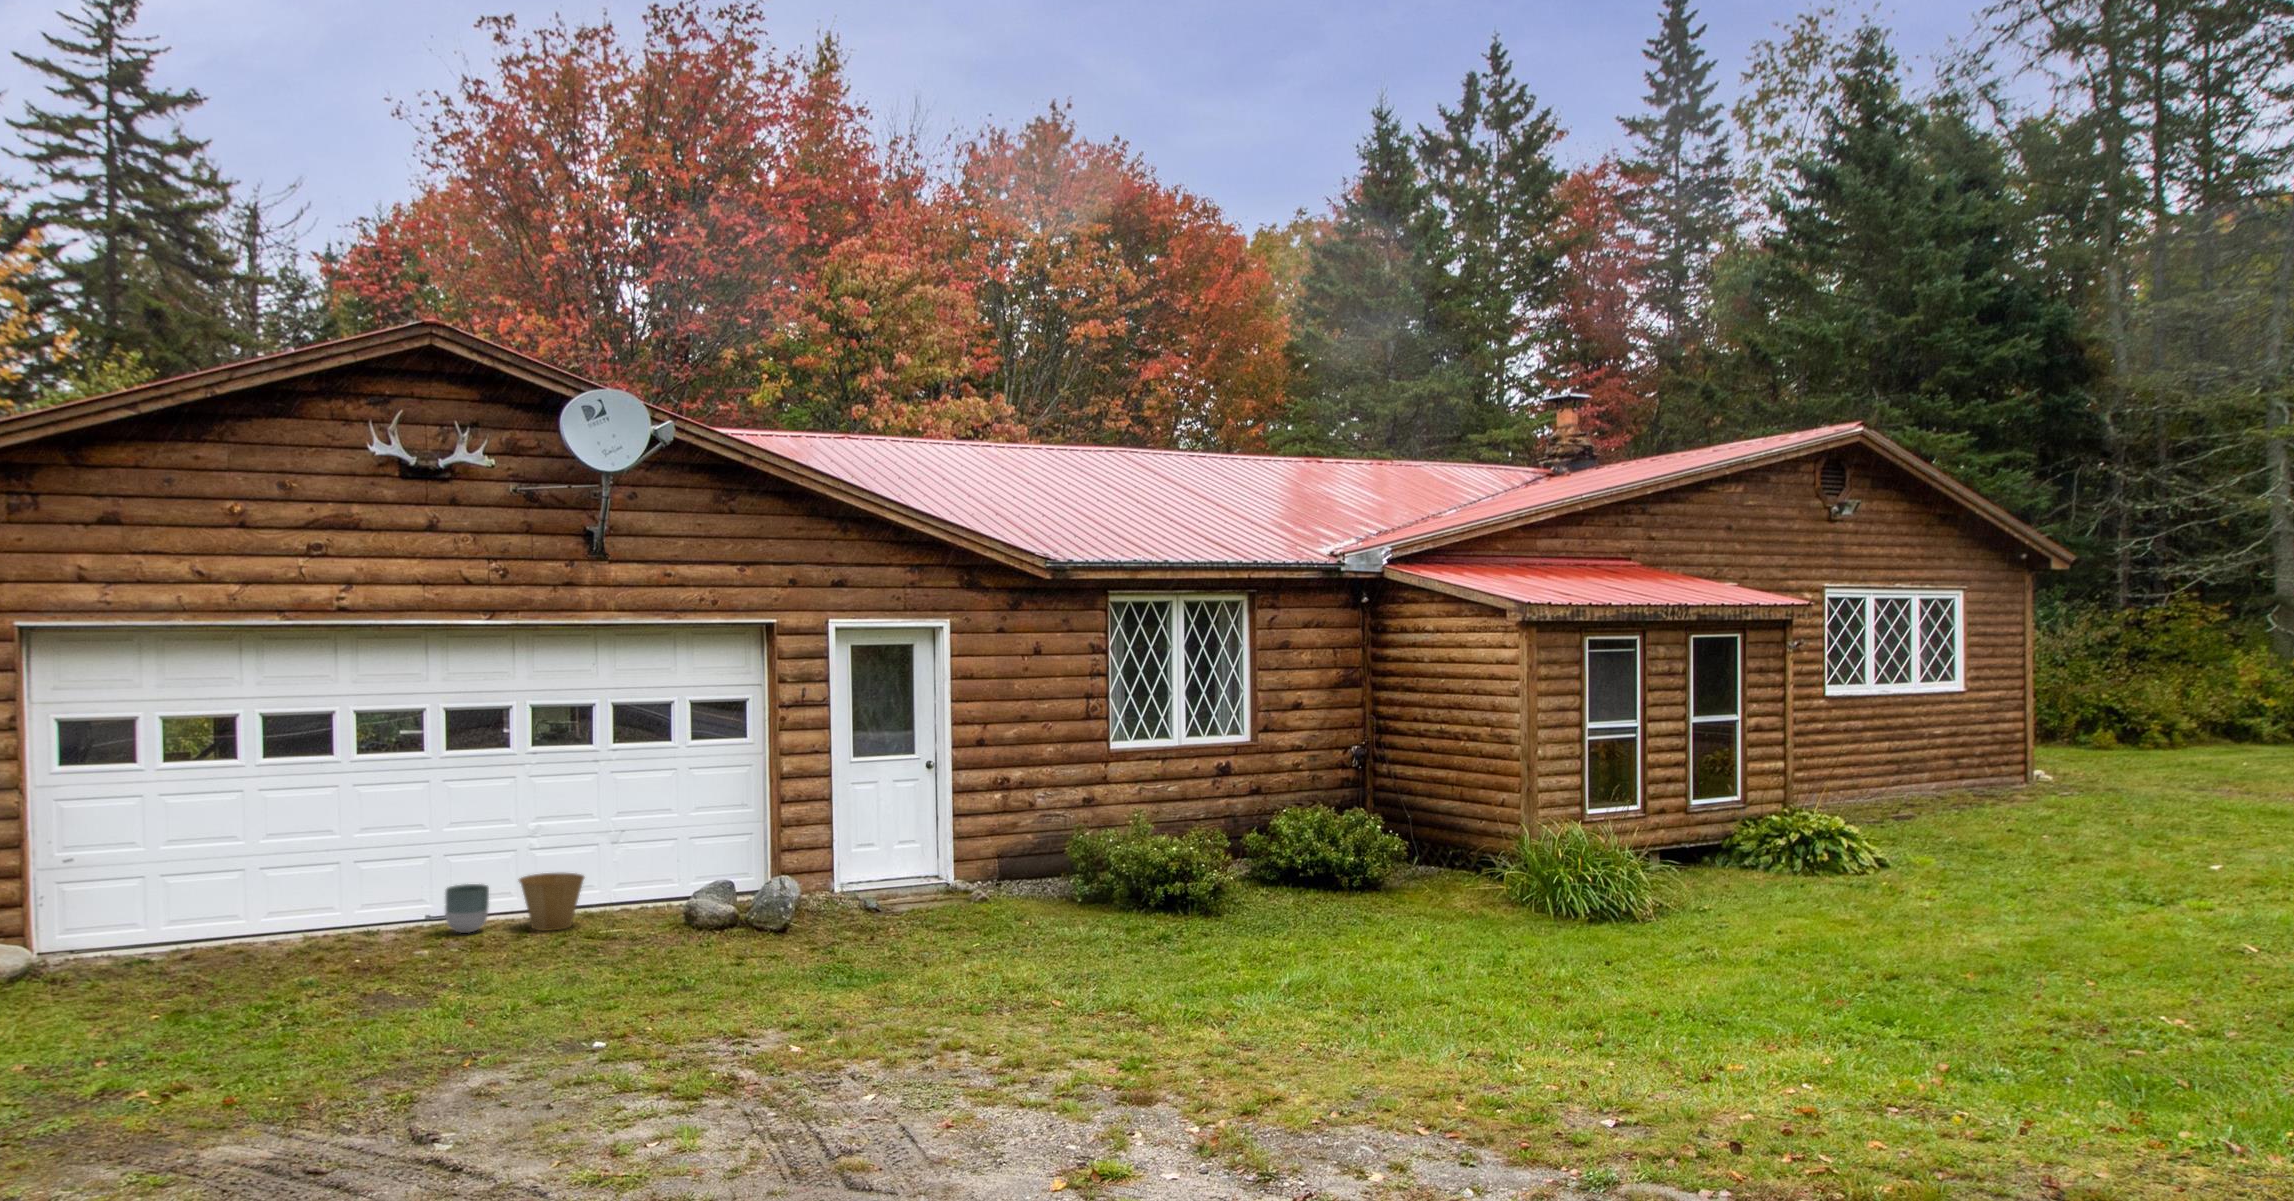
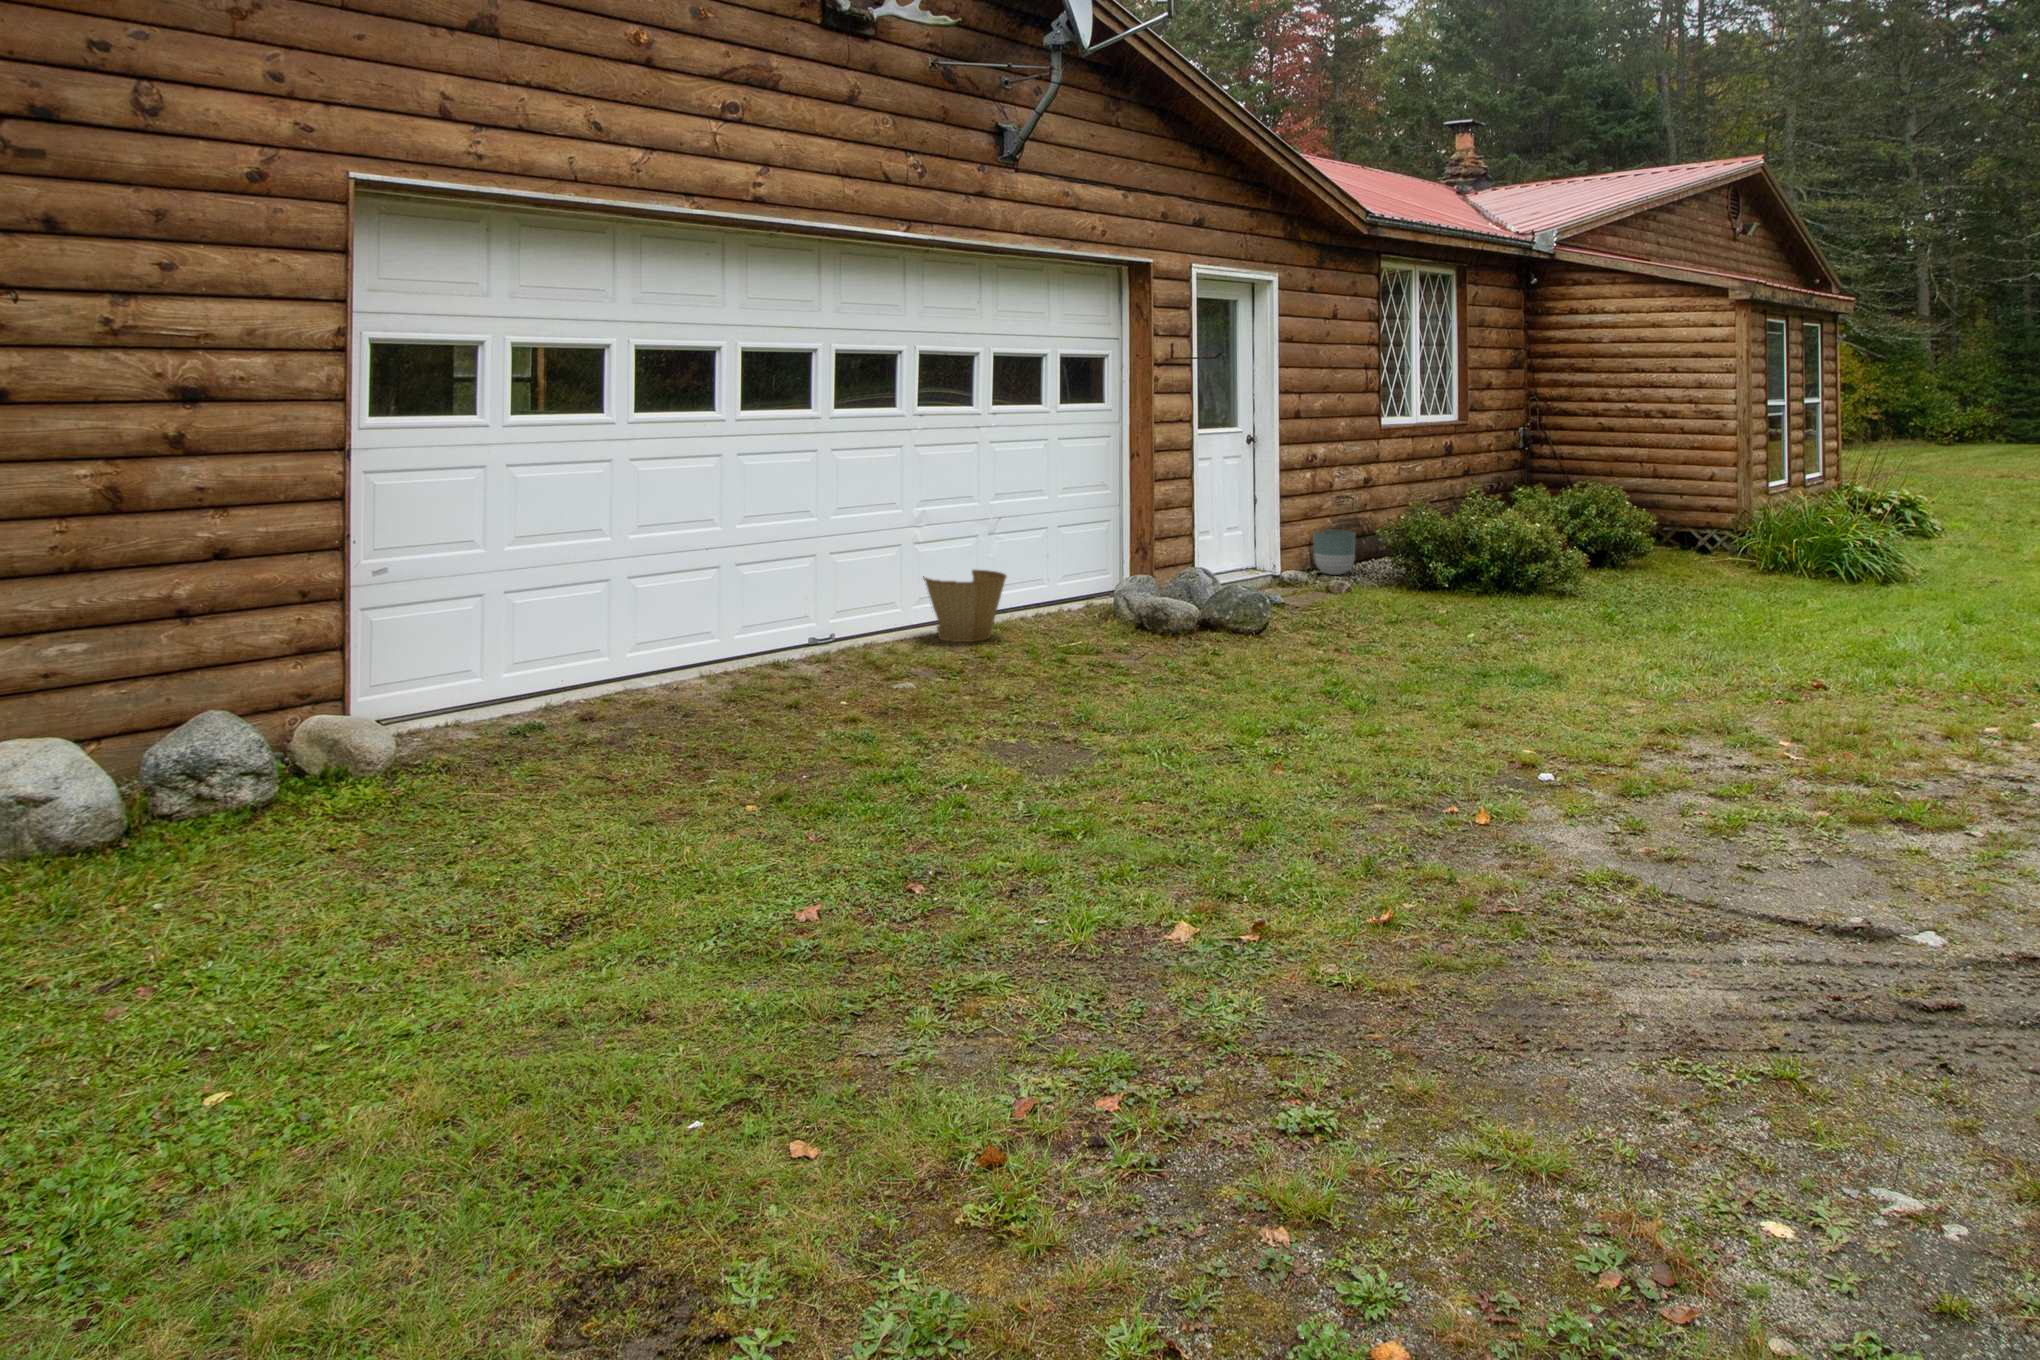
planter: present [445,884,489,933] -> present [1313,530,1355,575]

